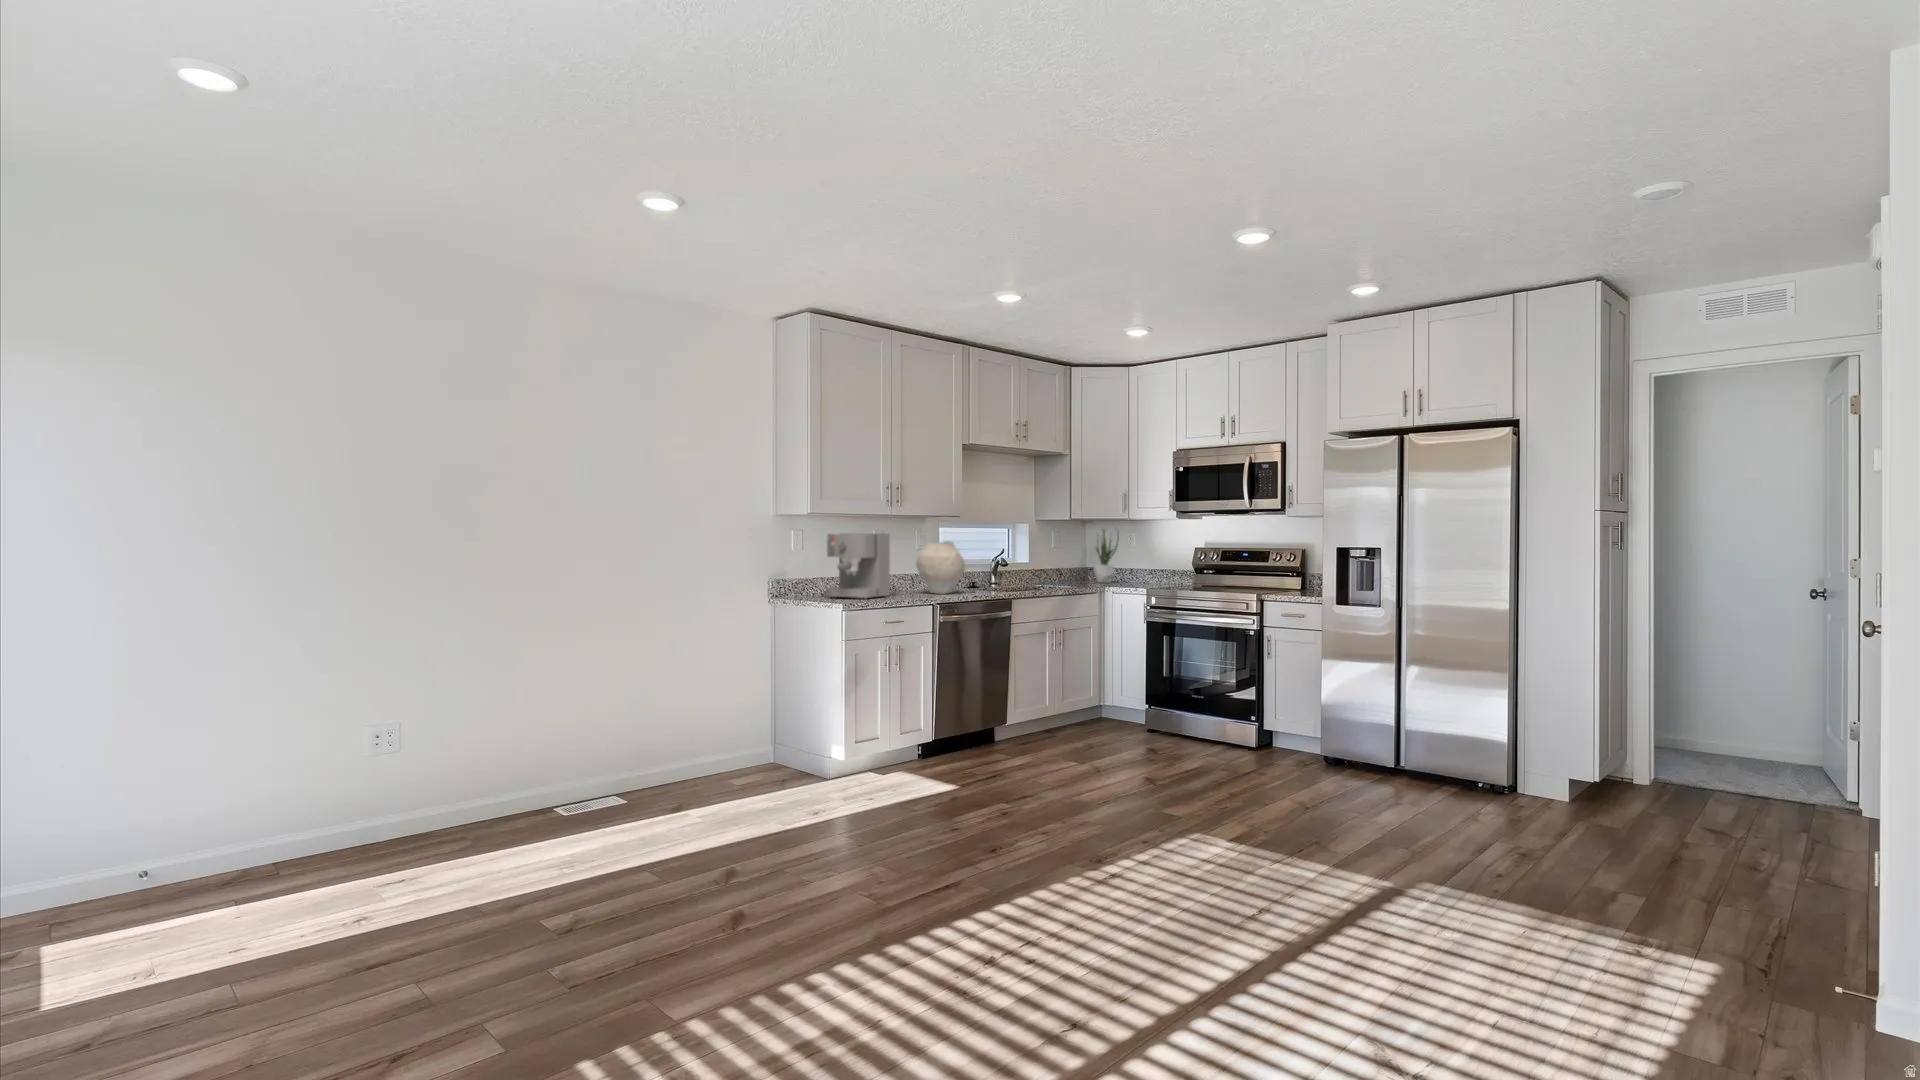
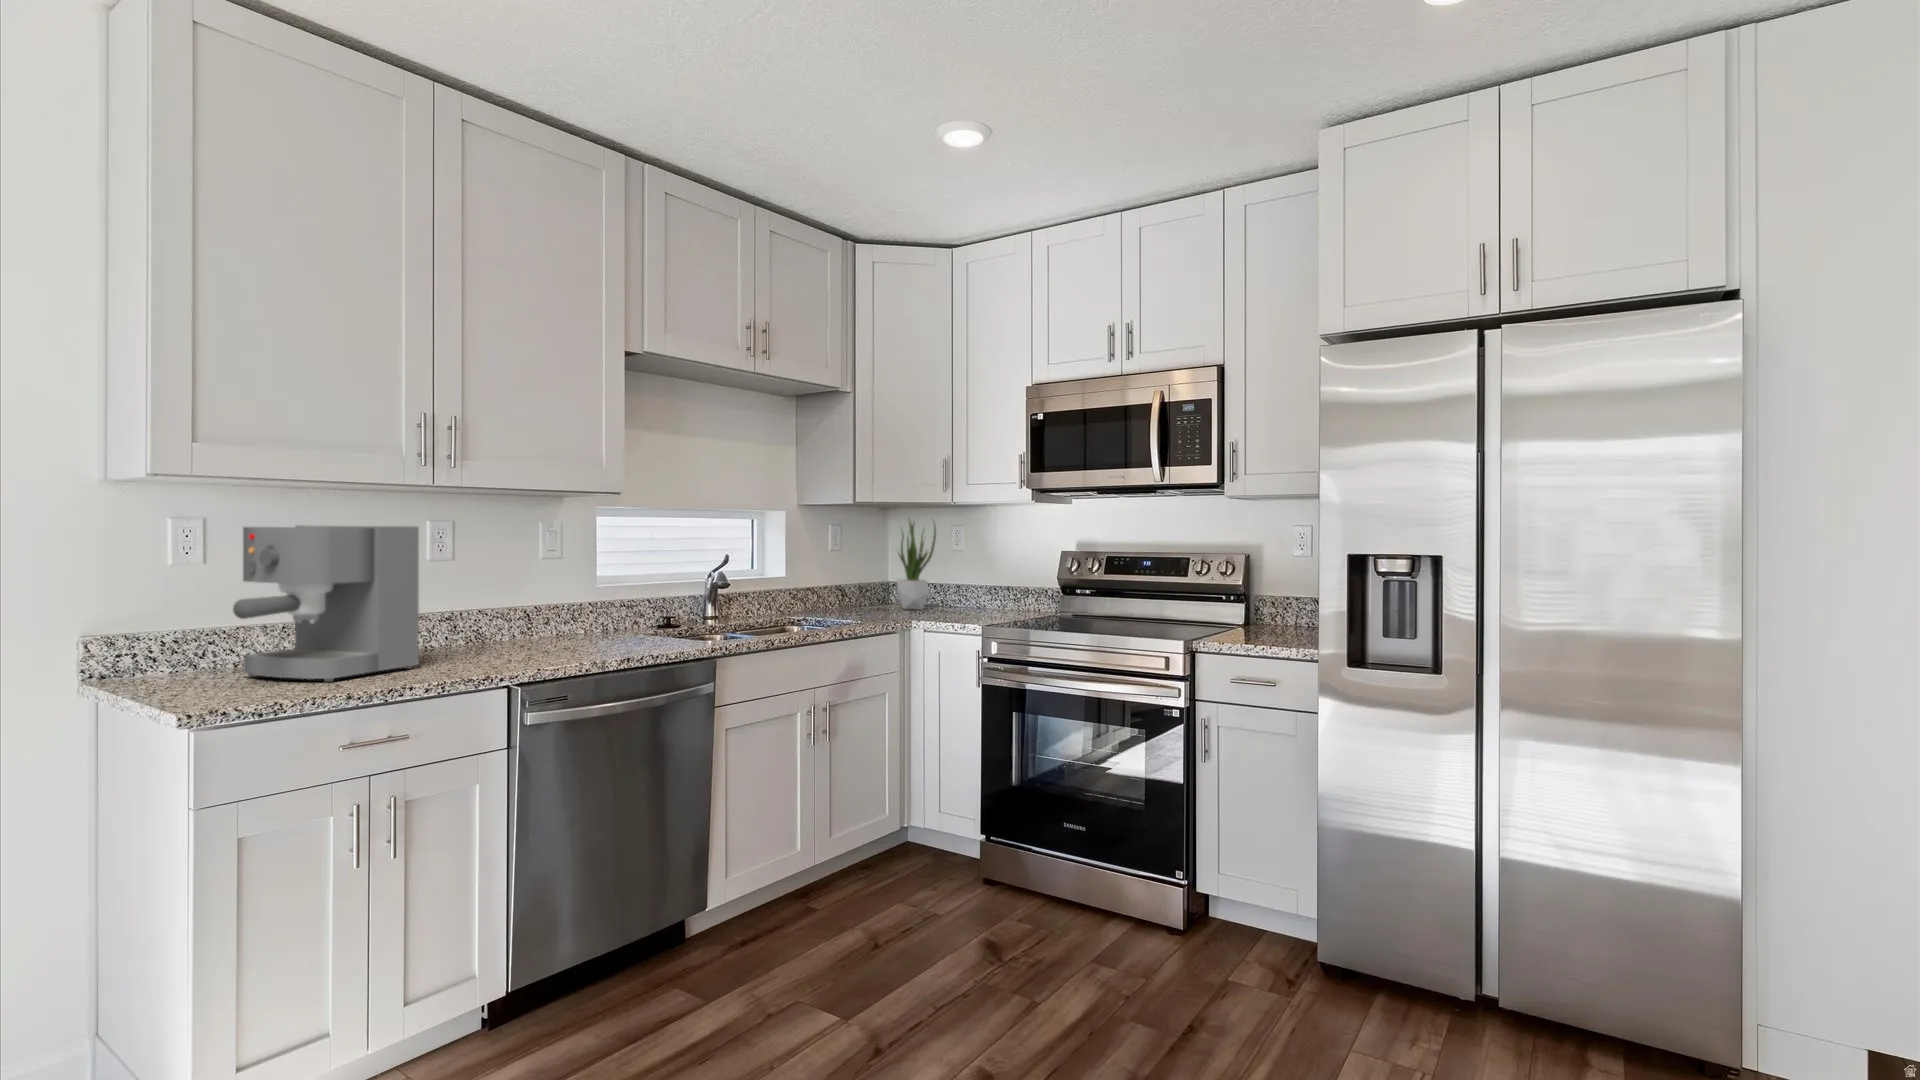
vase: present [916,541,965,594] -> none [508,543,619,653]

